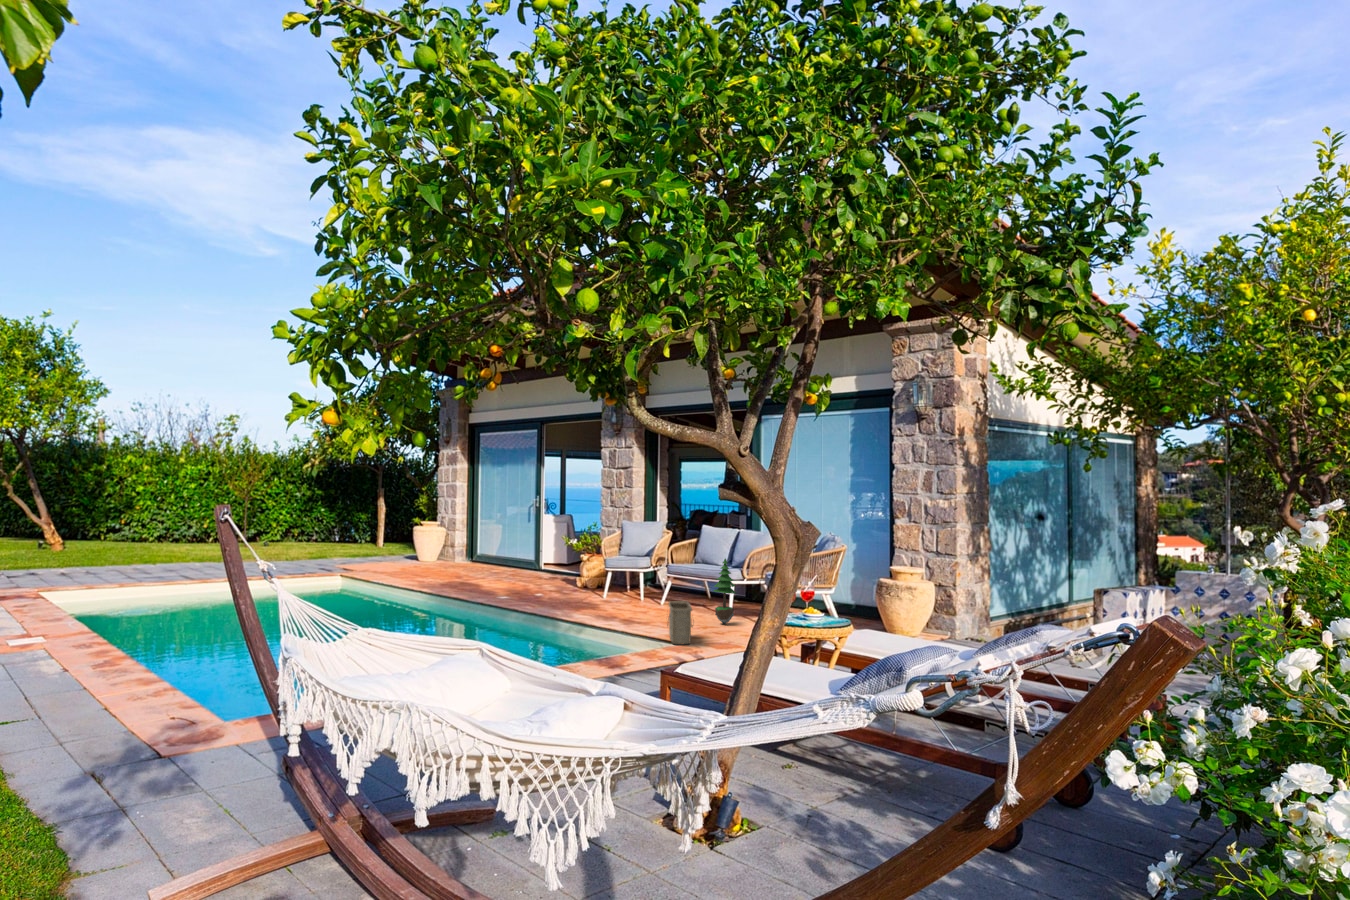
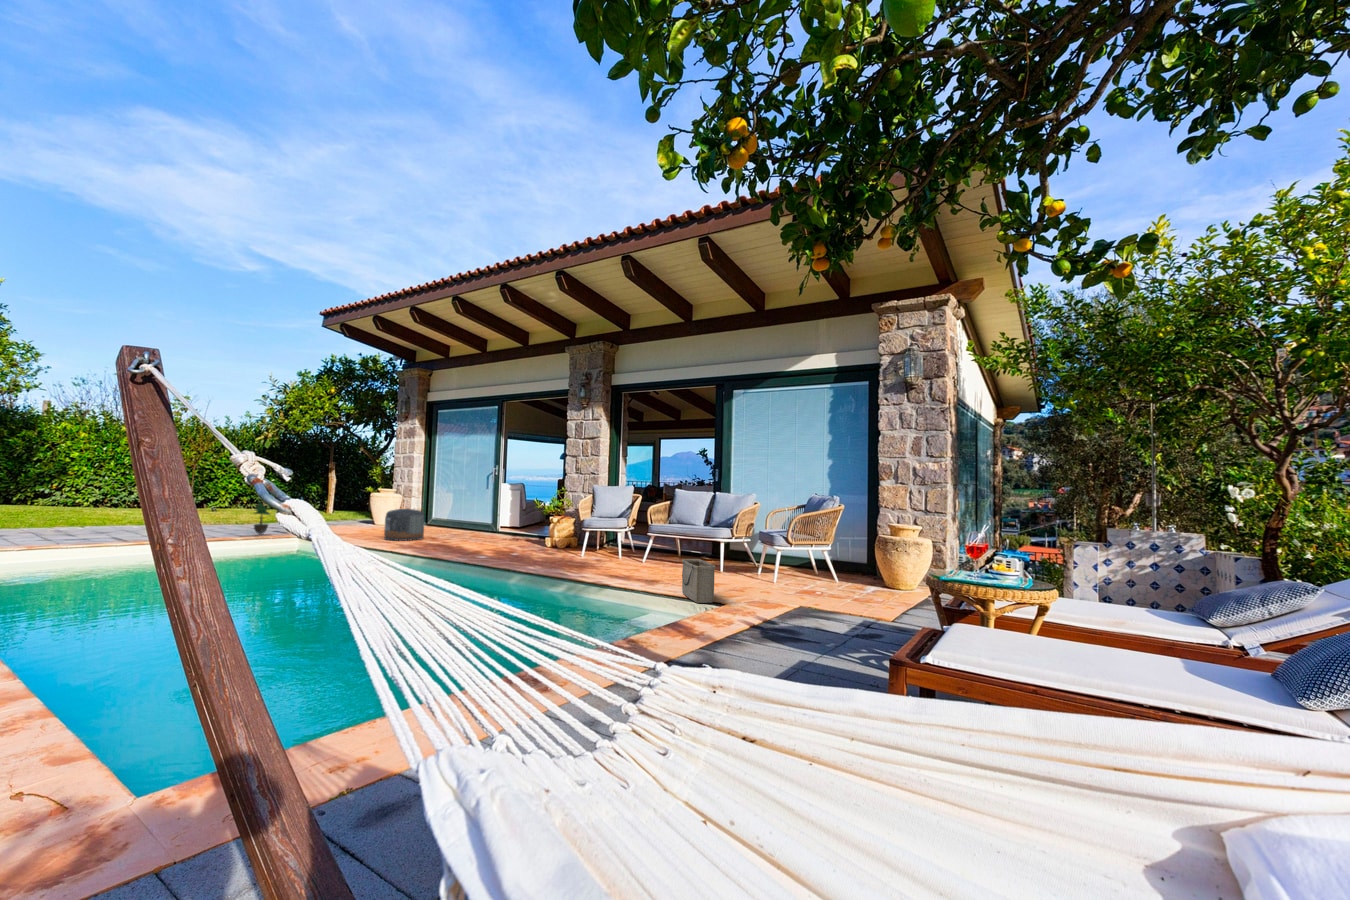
pouf: none [420,545,460,578] -> present [384,509,424,541]
potted tree: present [714,559,736,624] -> present [254,500,270,534]

